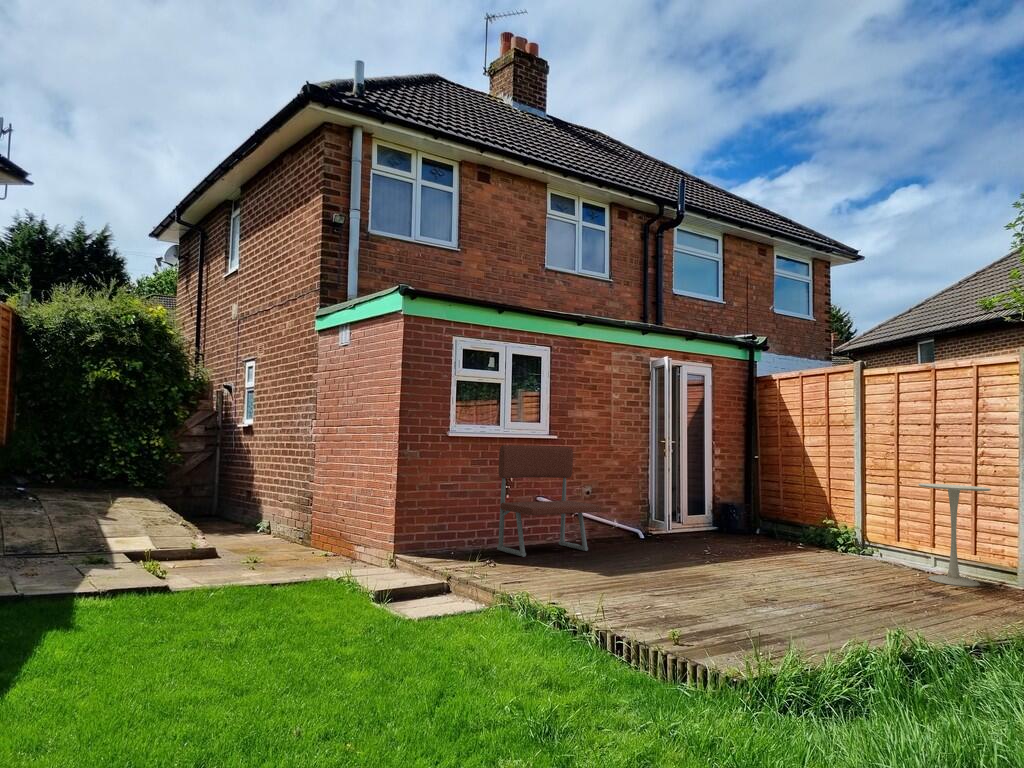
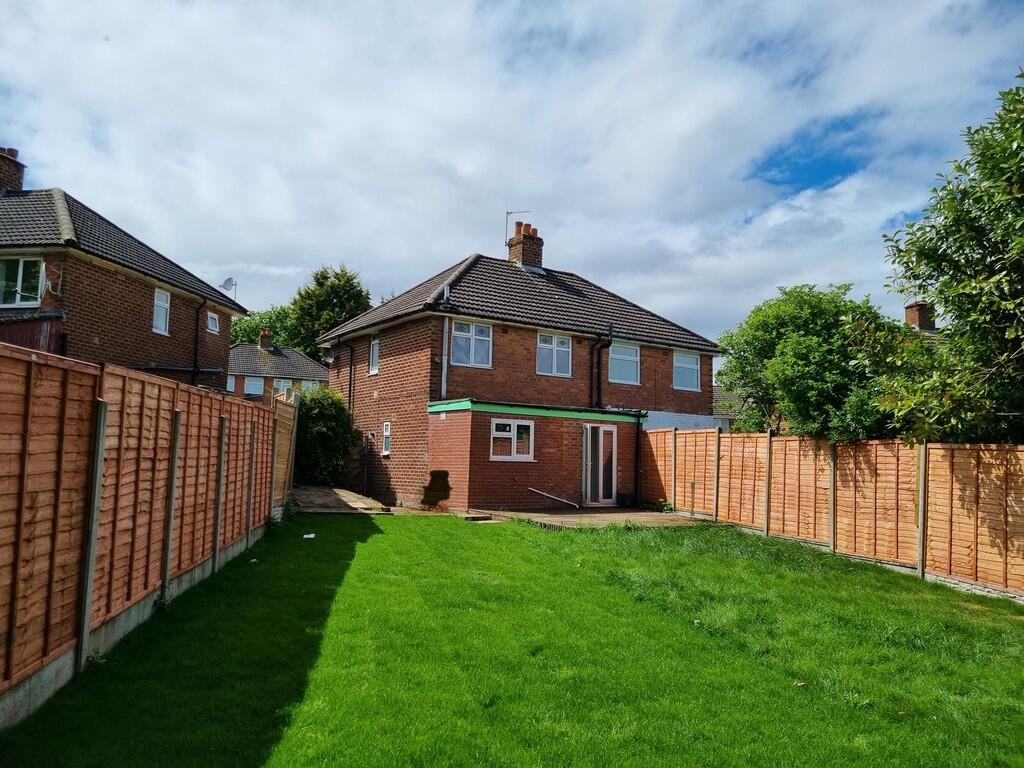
bench: present [497,445,601,557] -> none [510,465,554,510]
lounge chair: none [273,458,364,565] -> present [420,470,453,510]

